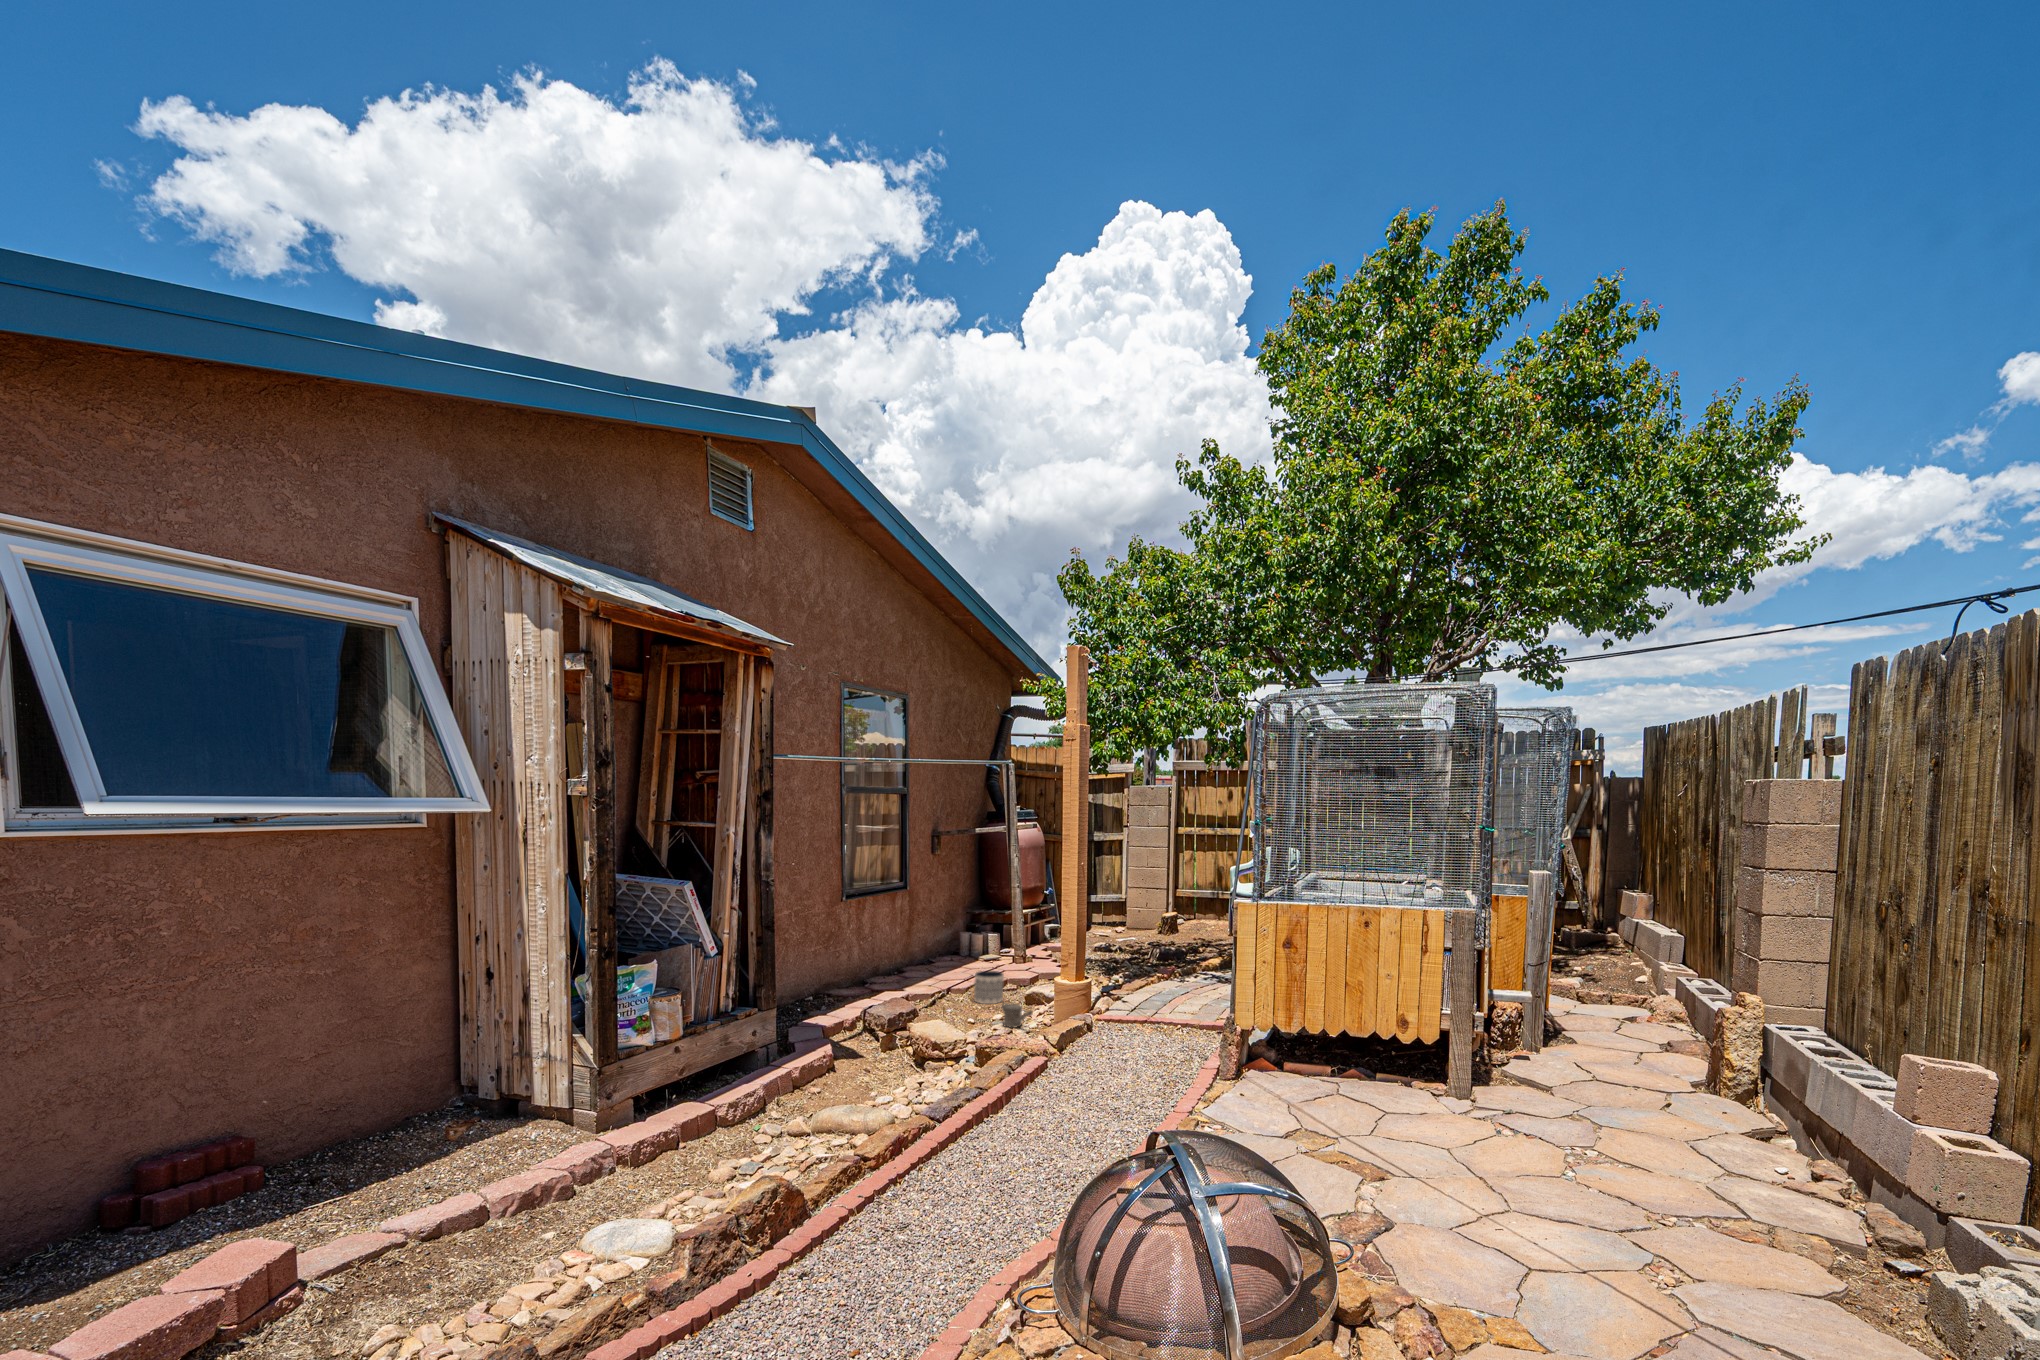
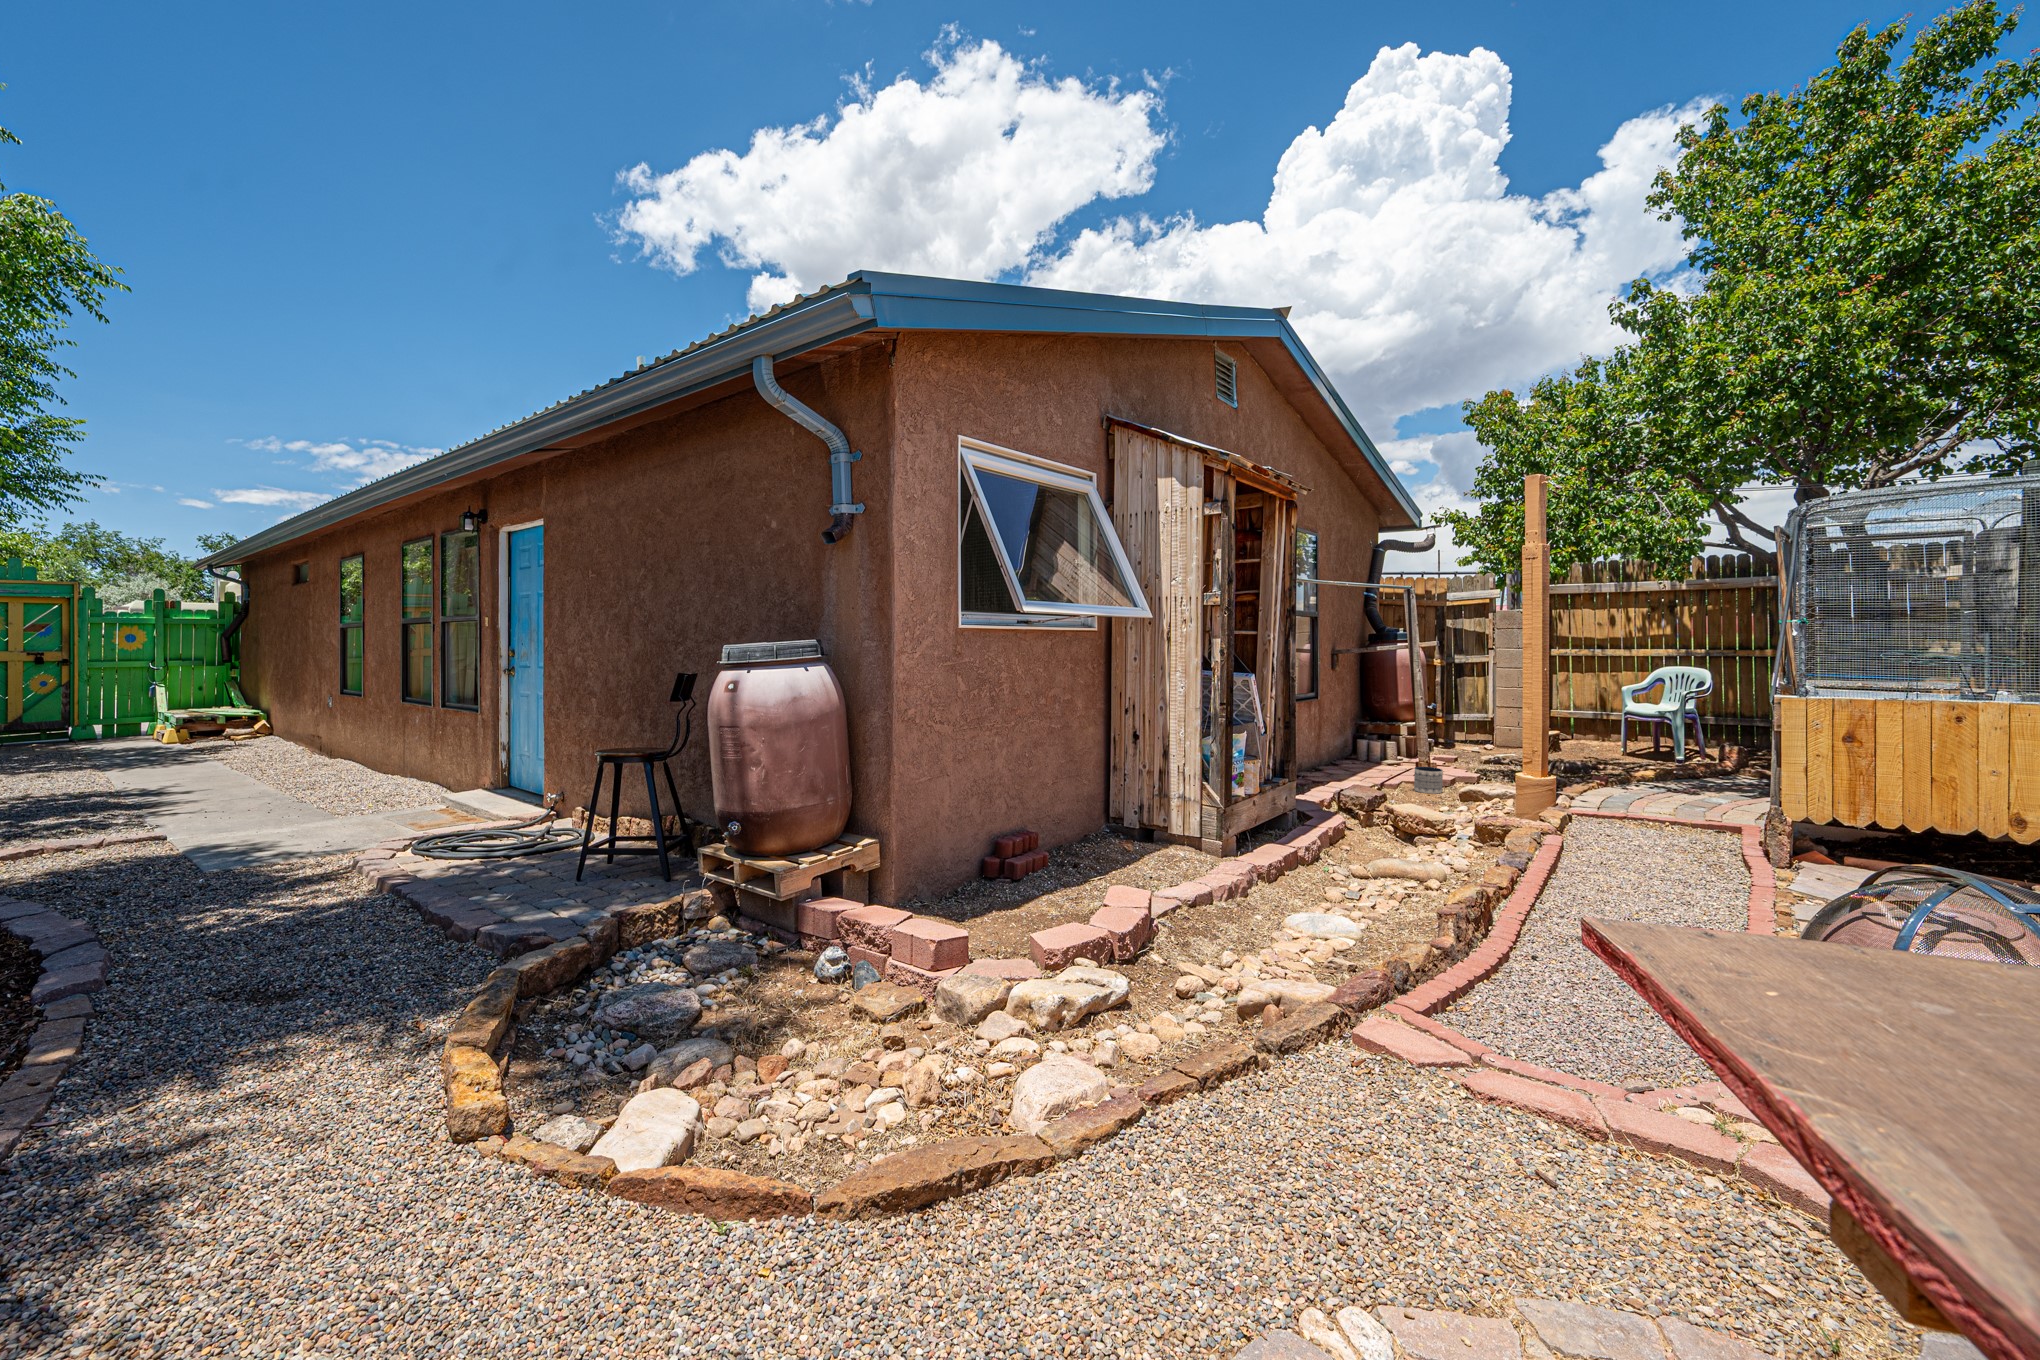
watering can: present [1002,1002,1033,1028] -> none [1461,790,1500,811]

